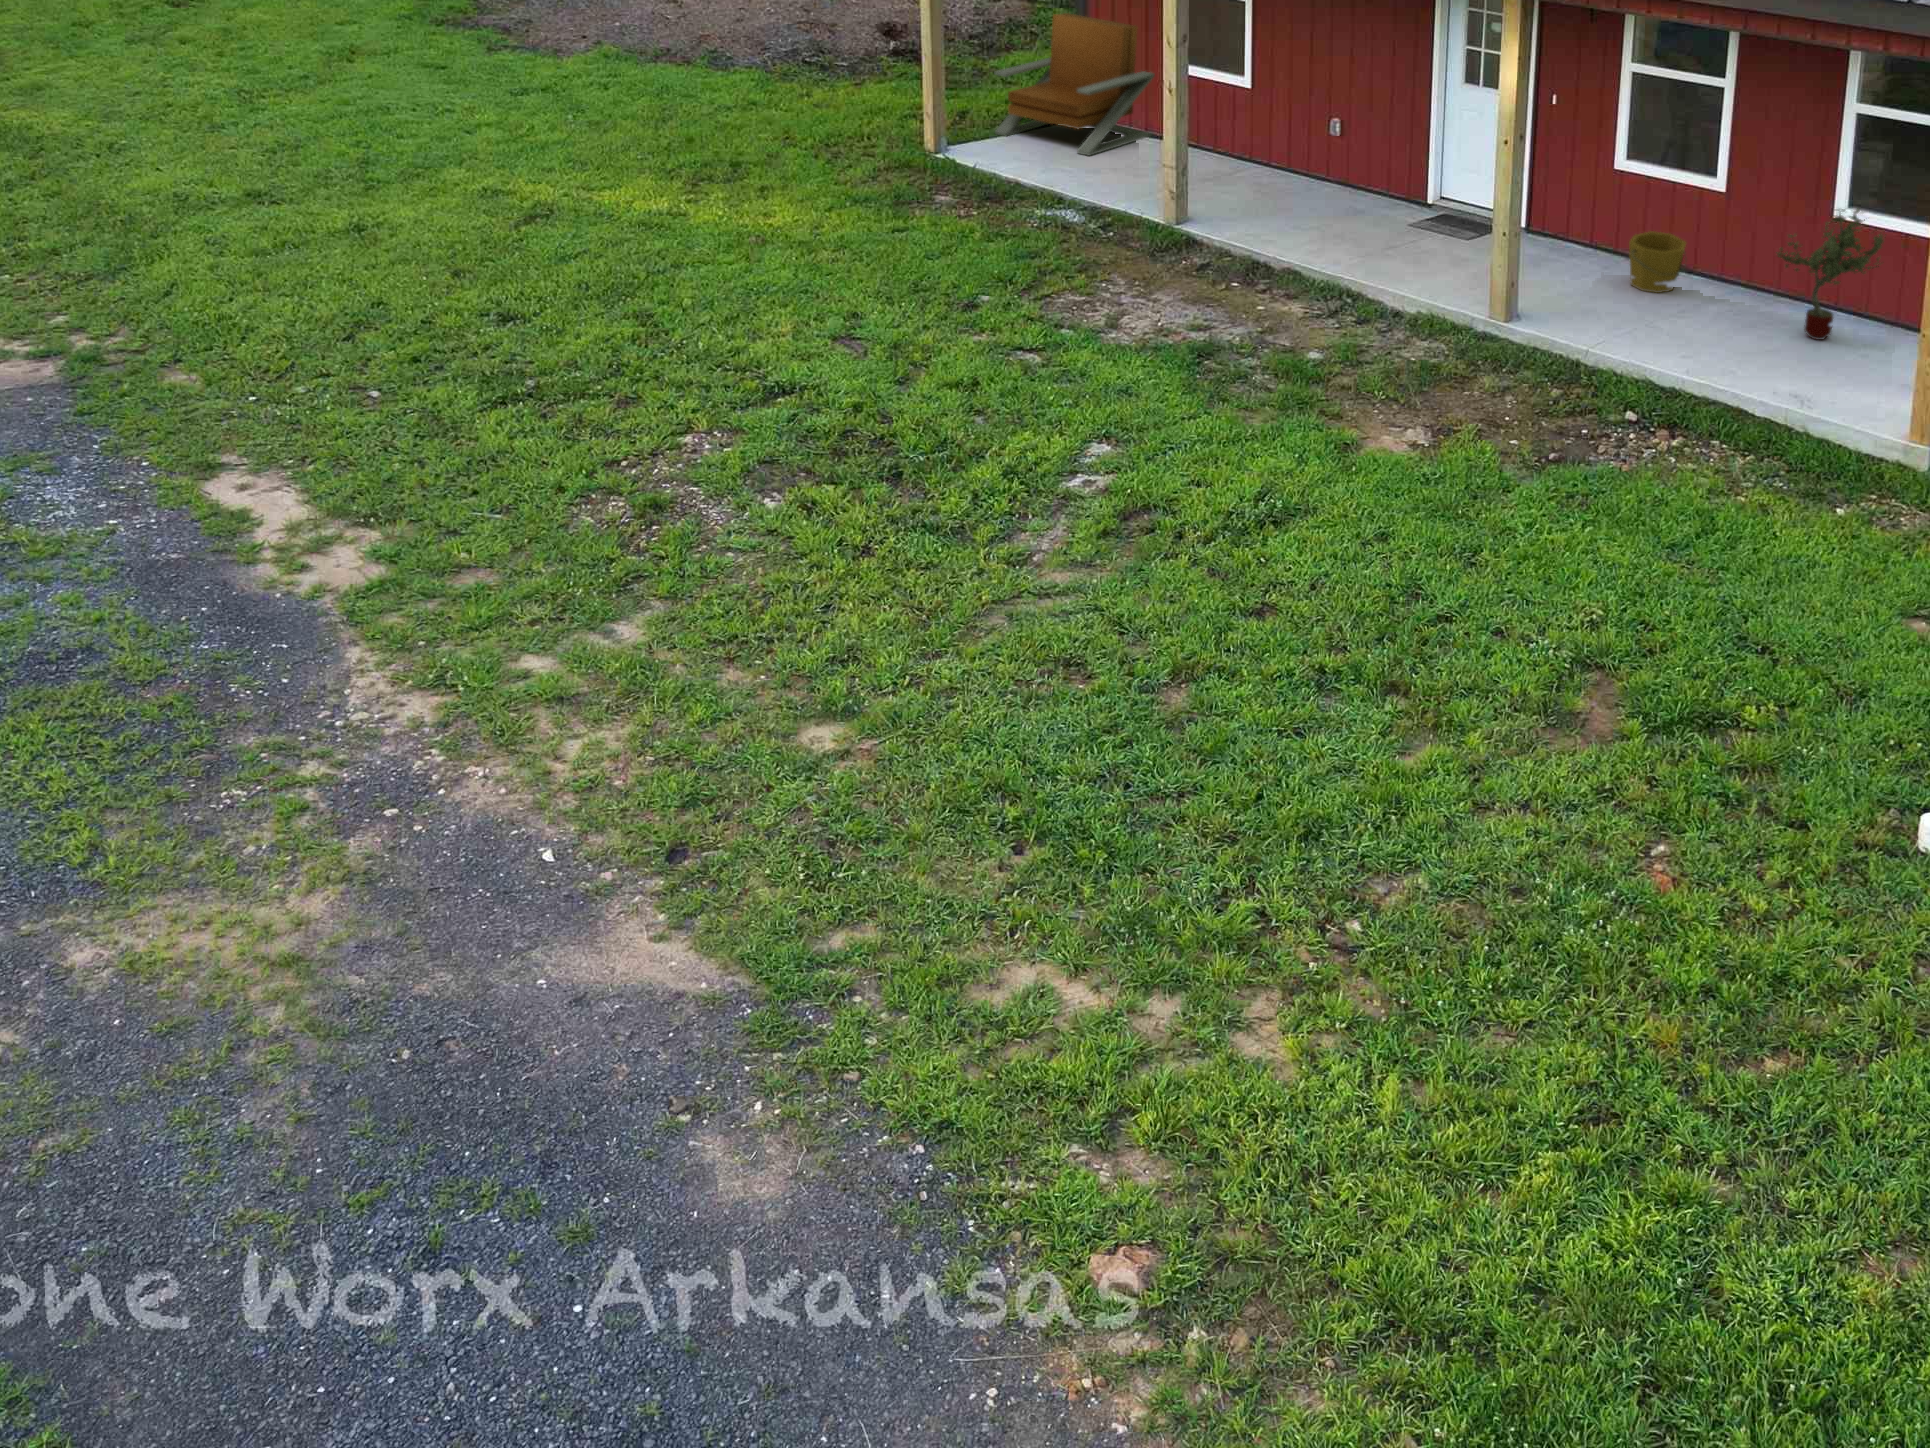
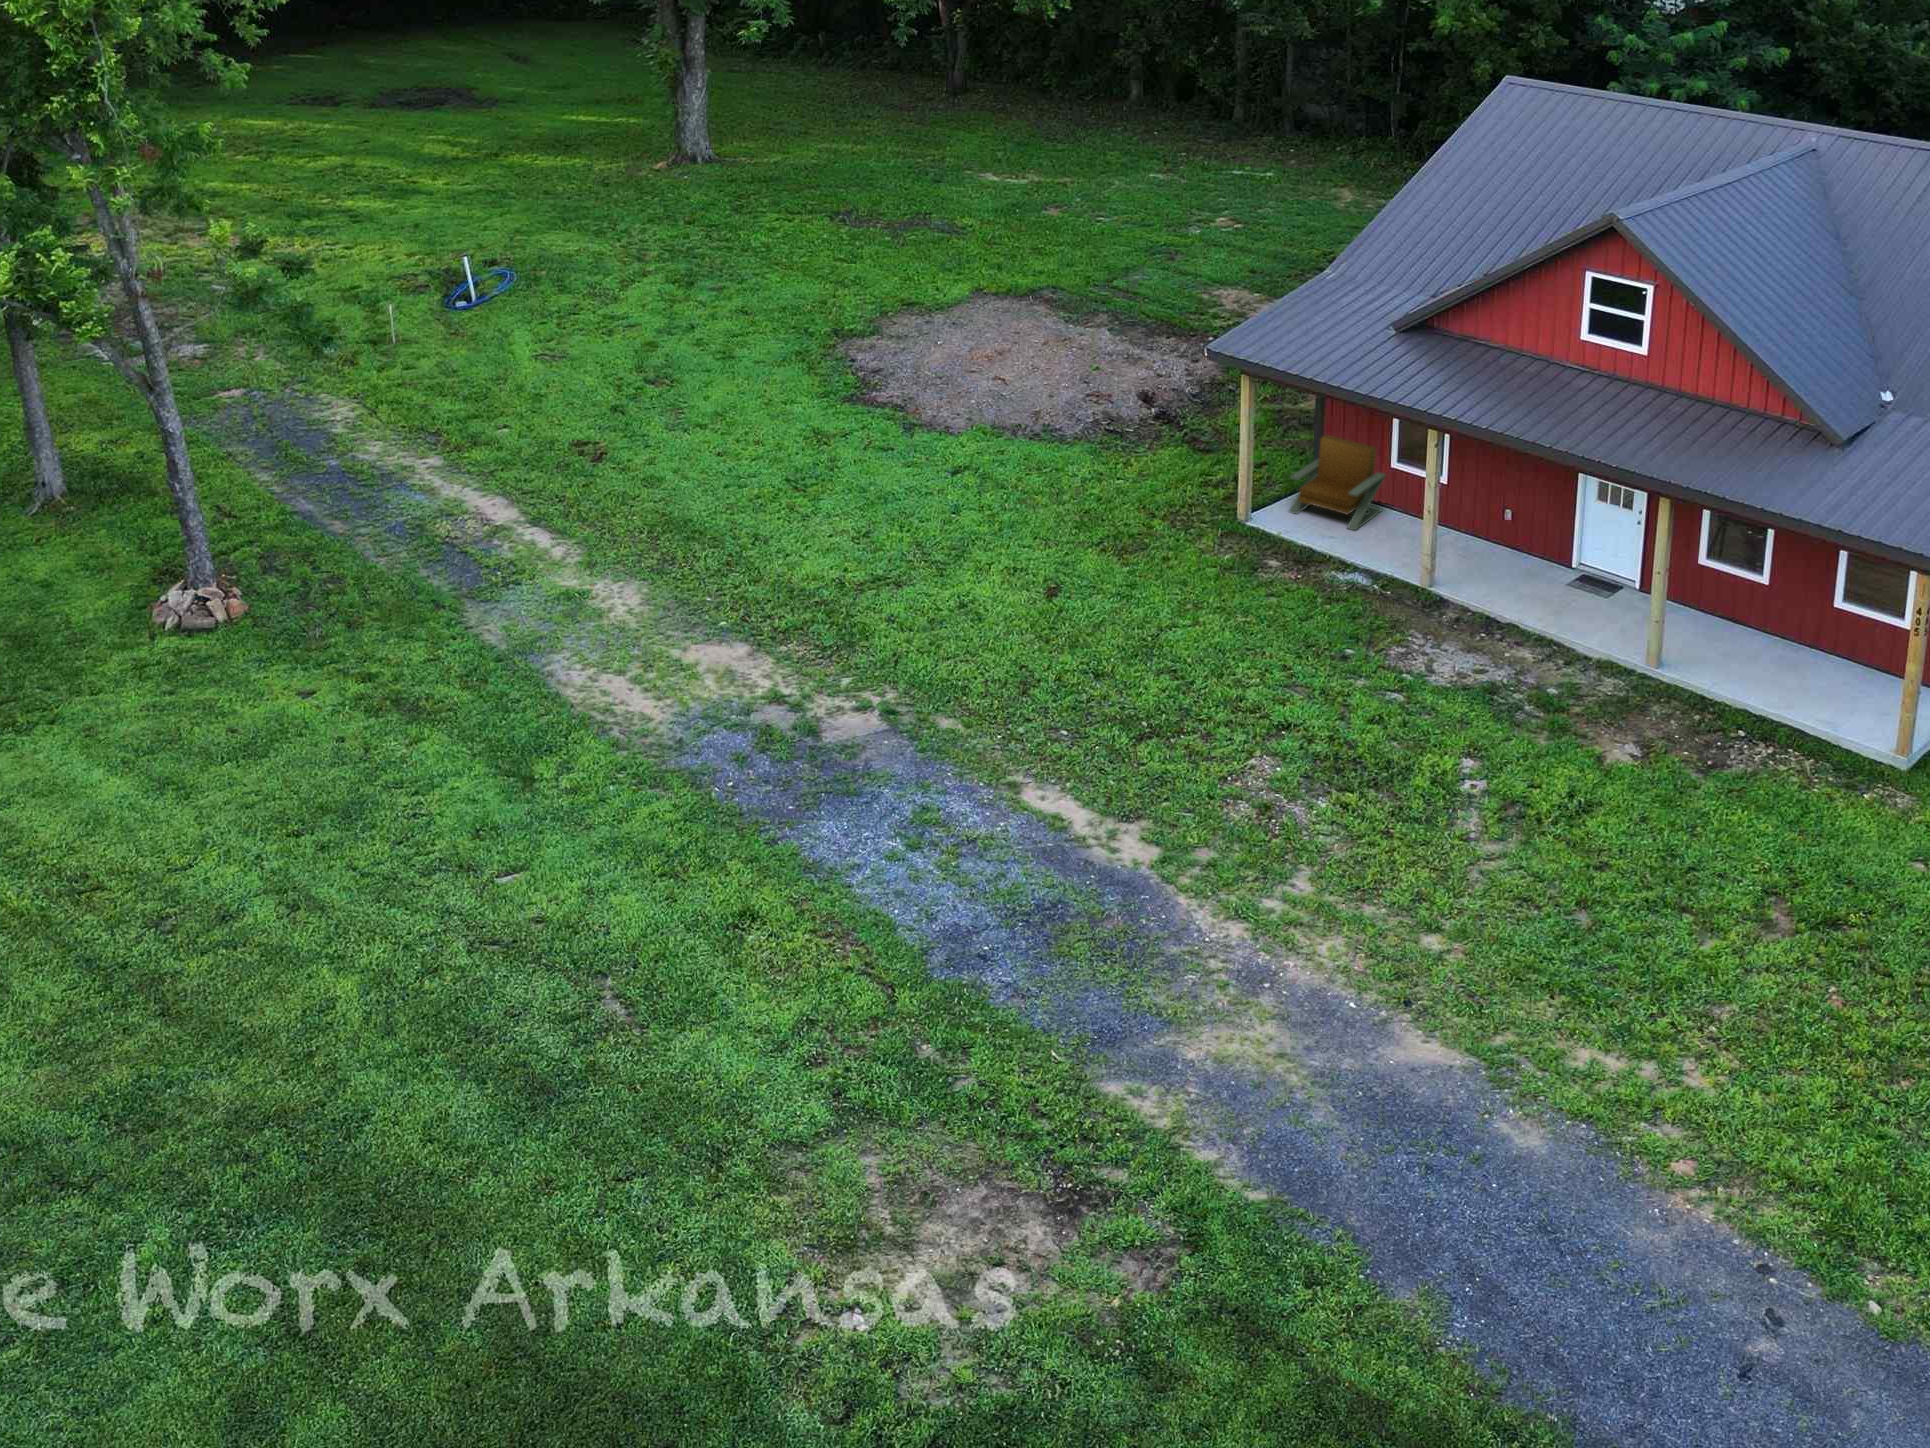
potted tree: present [1776,208,1884,340] -> none [1798,602,1863,672]
bucket: present [1629,231,1686,293] -> none [1709,600,1742,638]

